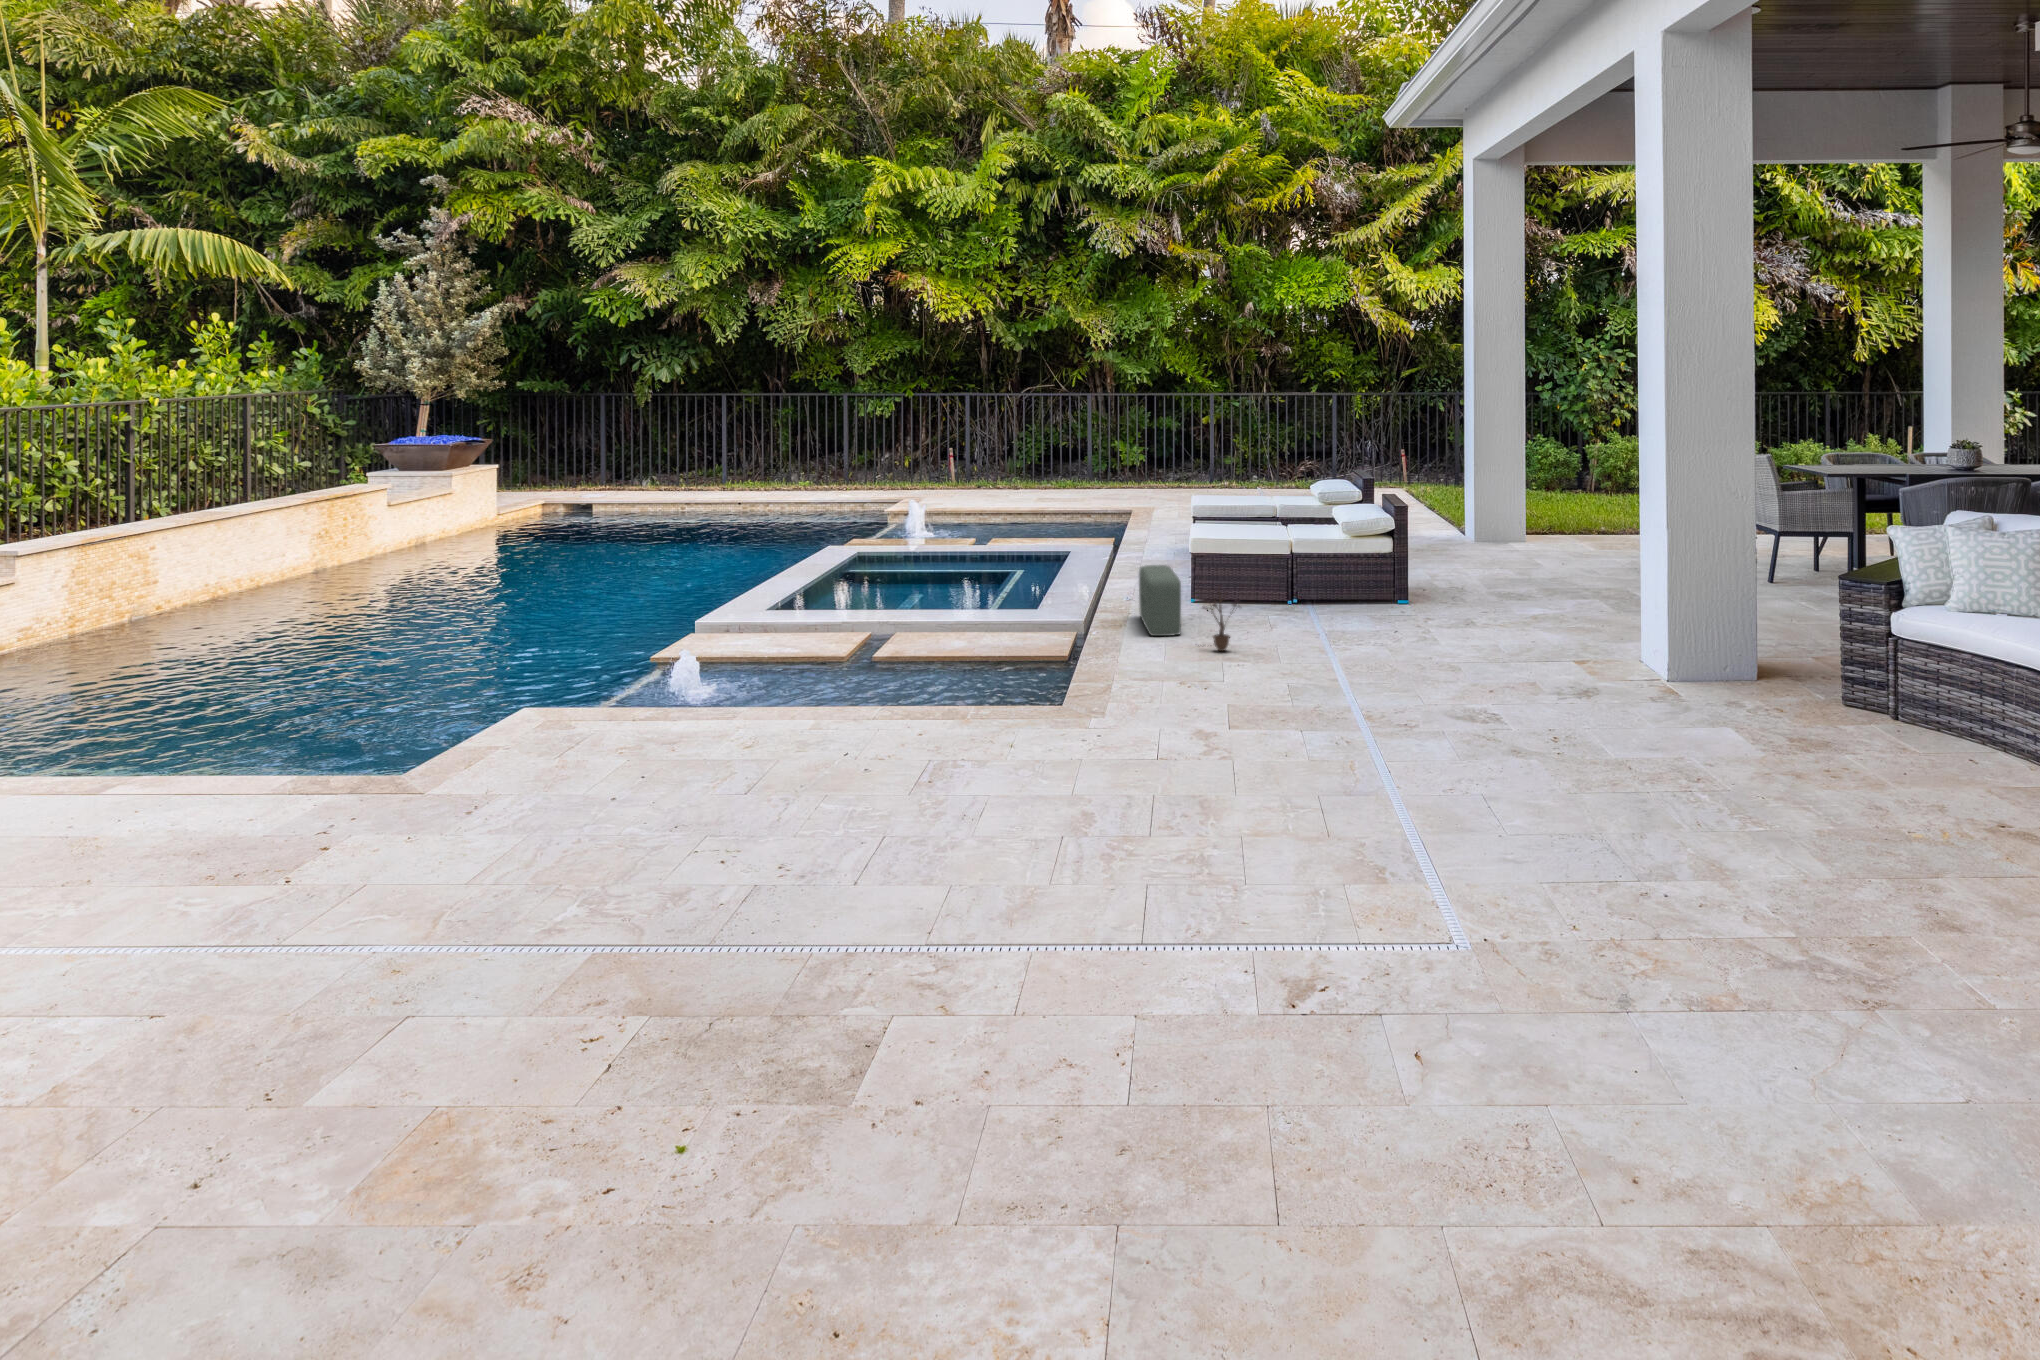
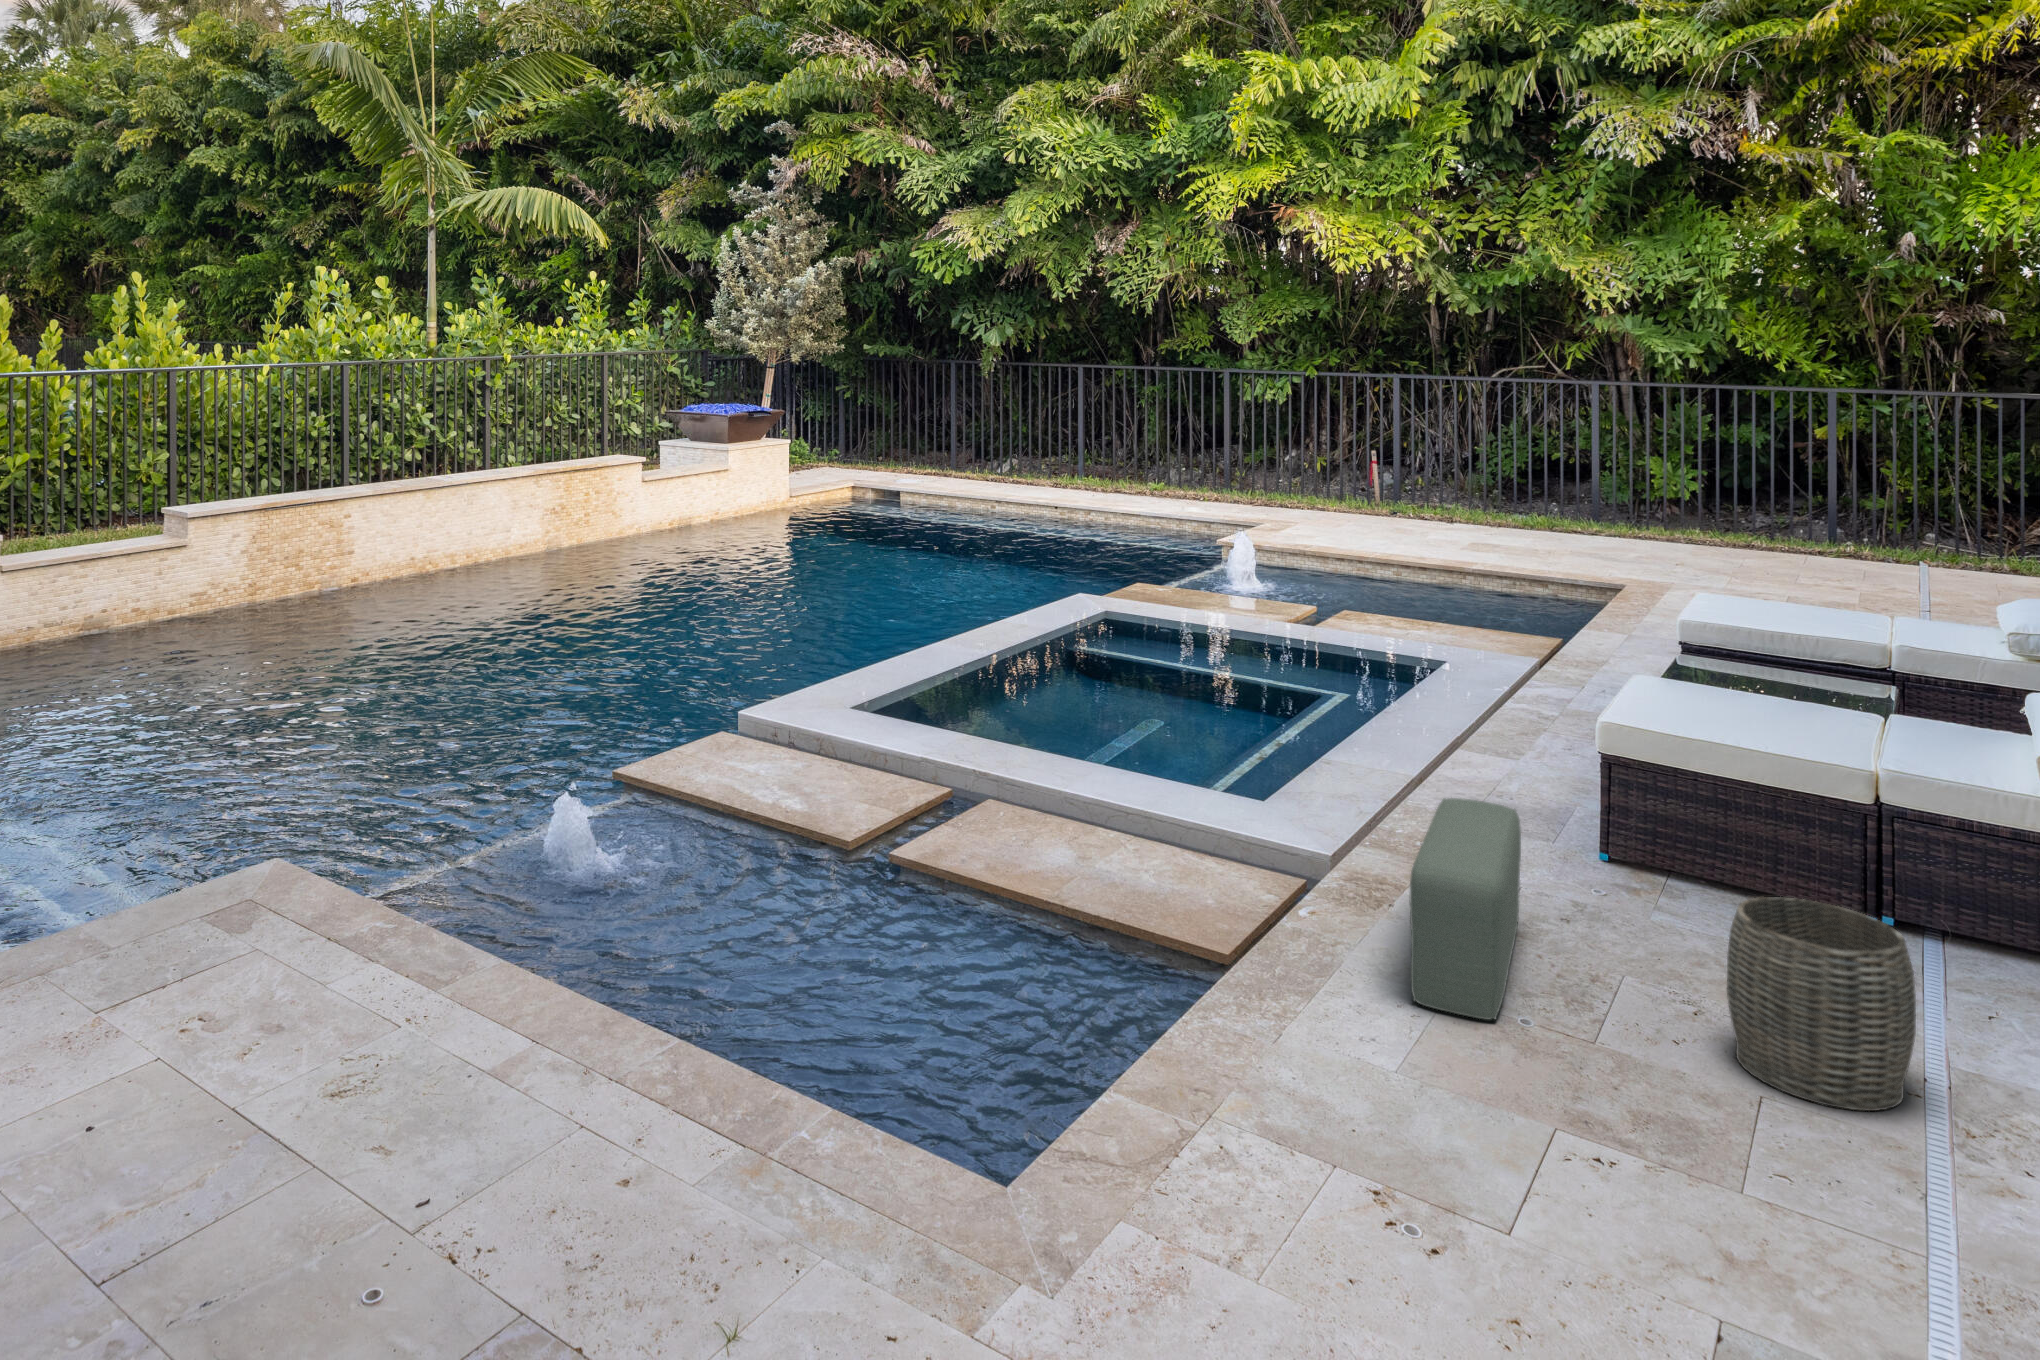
woven basket: none [1253,571,1307,633] -> present [1727,897,1916,1111]
decorative plant: present [1198,589,1238,651] -> none [1496,965,1638,1155]

